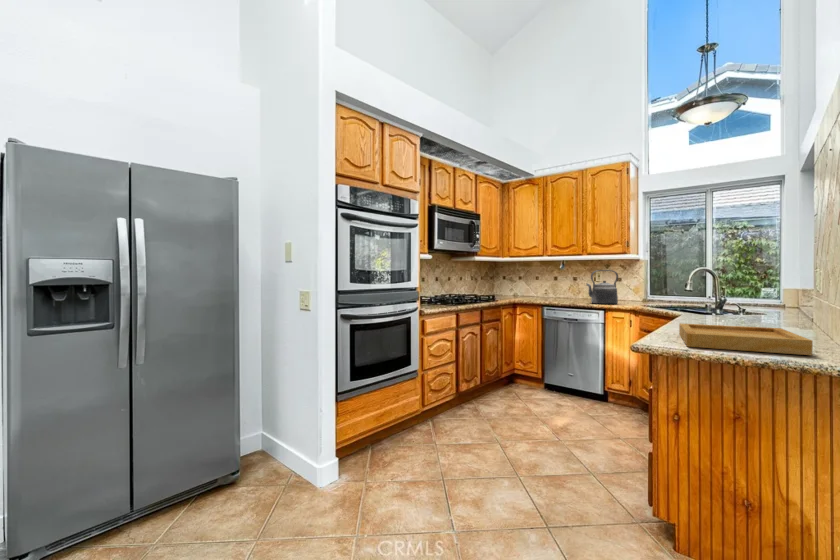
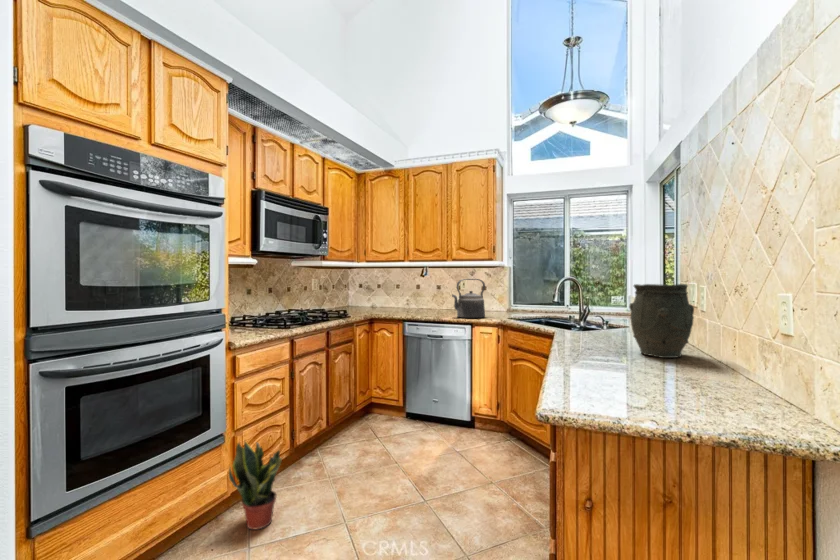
vase: none [740,269,803,330] -> present [629,284,694,358]
tray: present [679,323,813,355] -> none [581,361,772,417]
potted plant: none [422,375,457,437] -> present [229,442,282,529]

